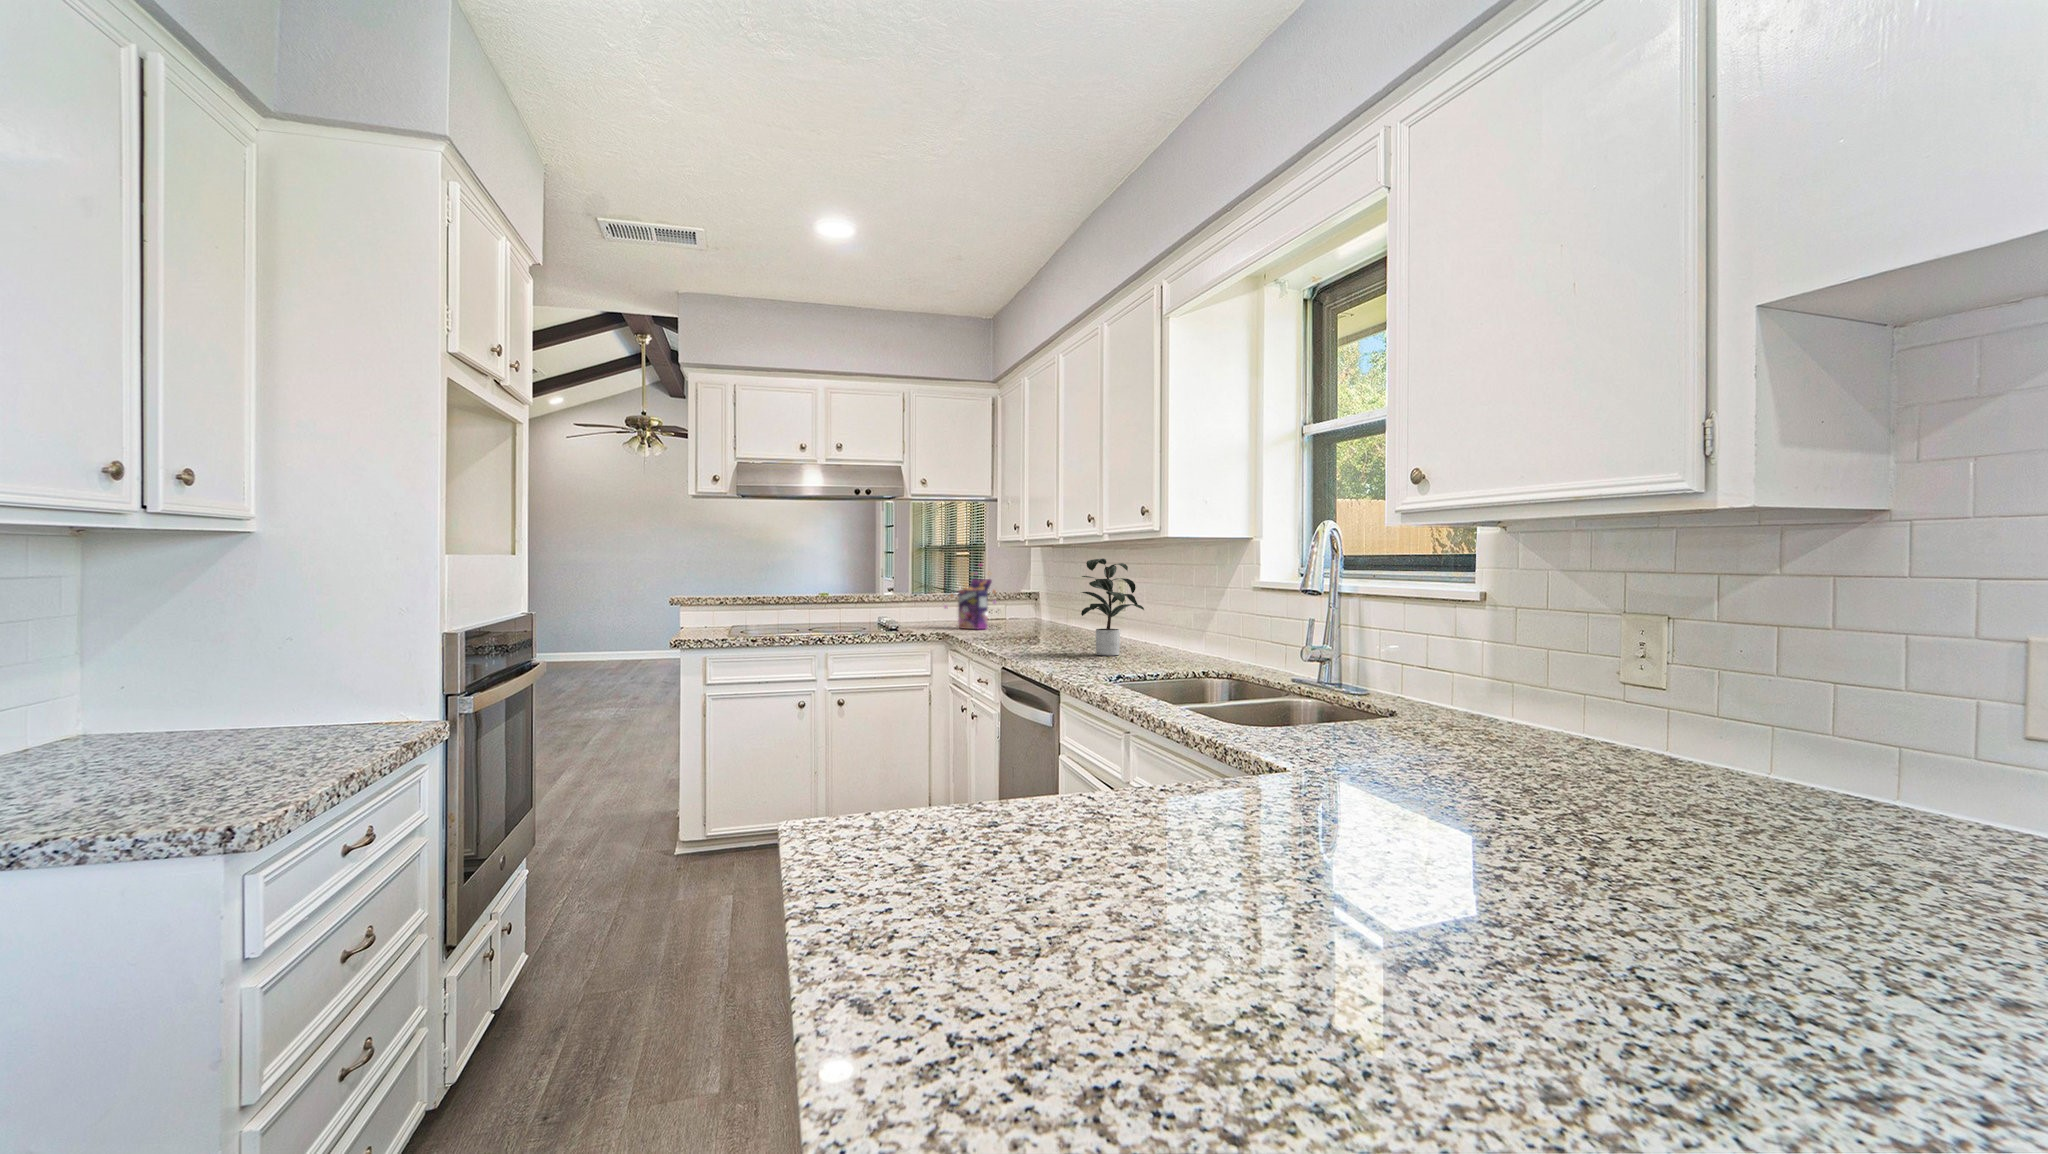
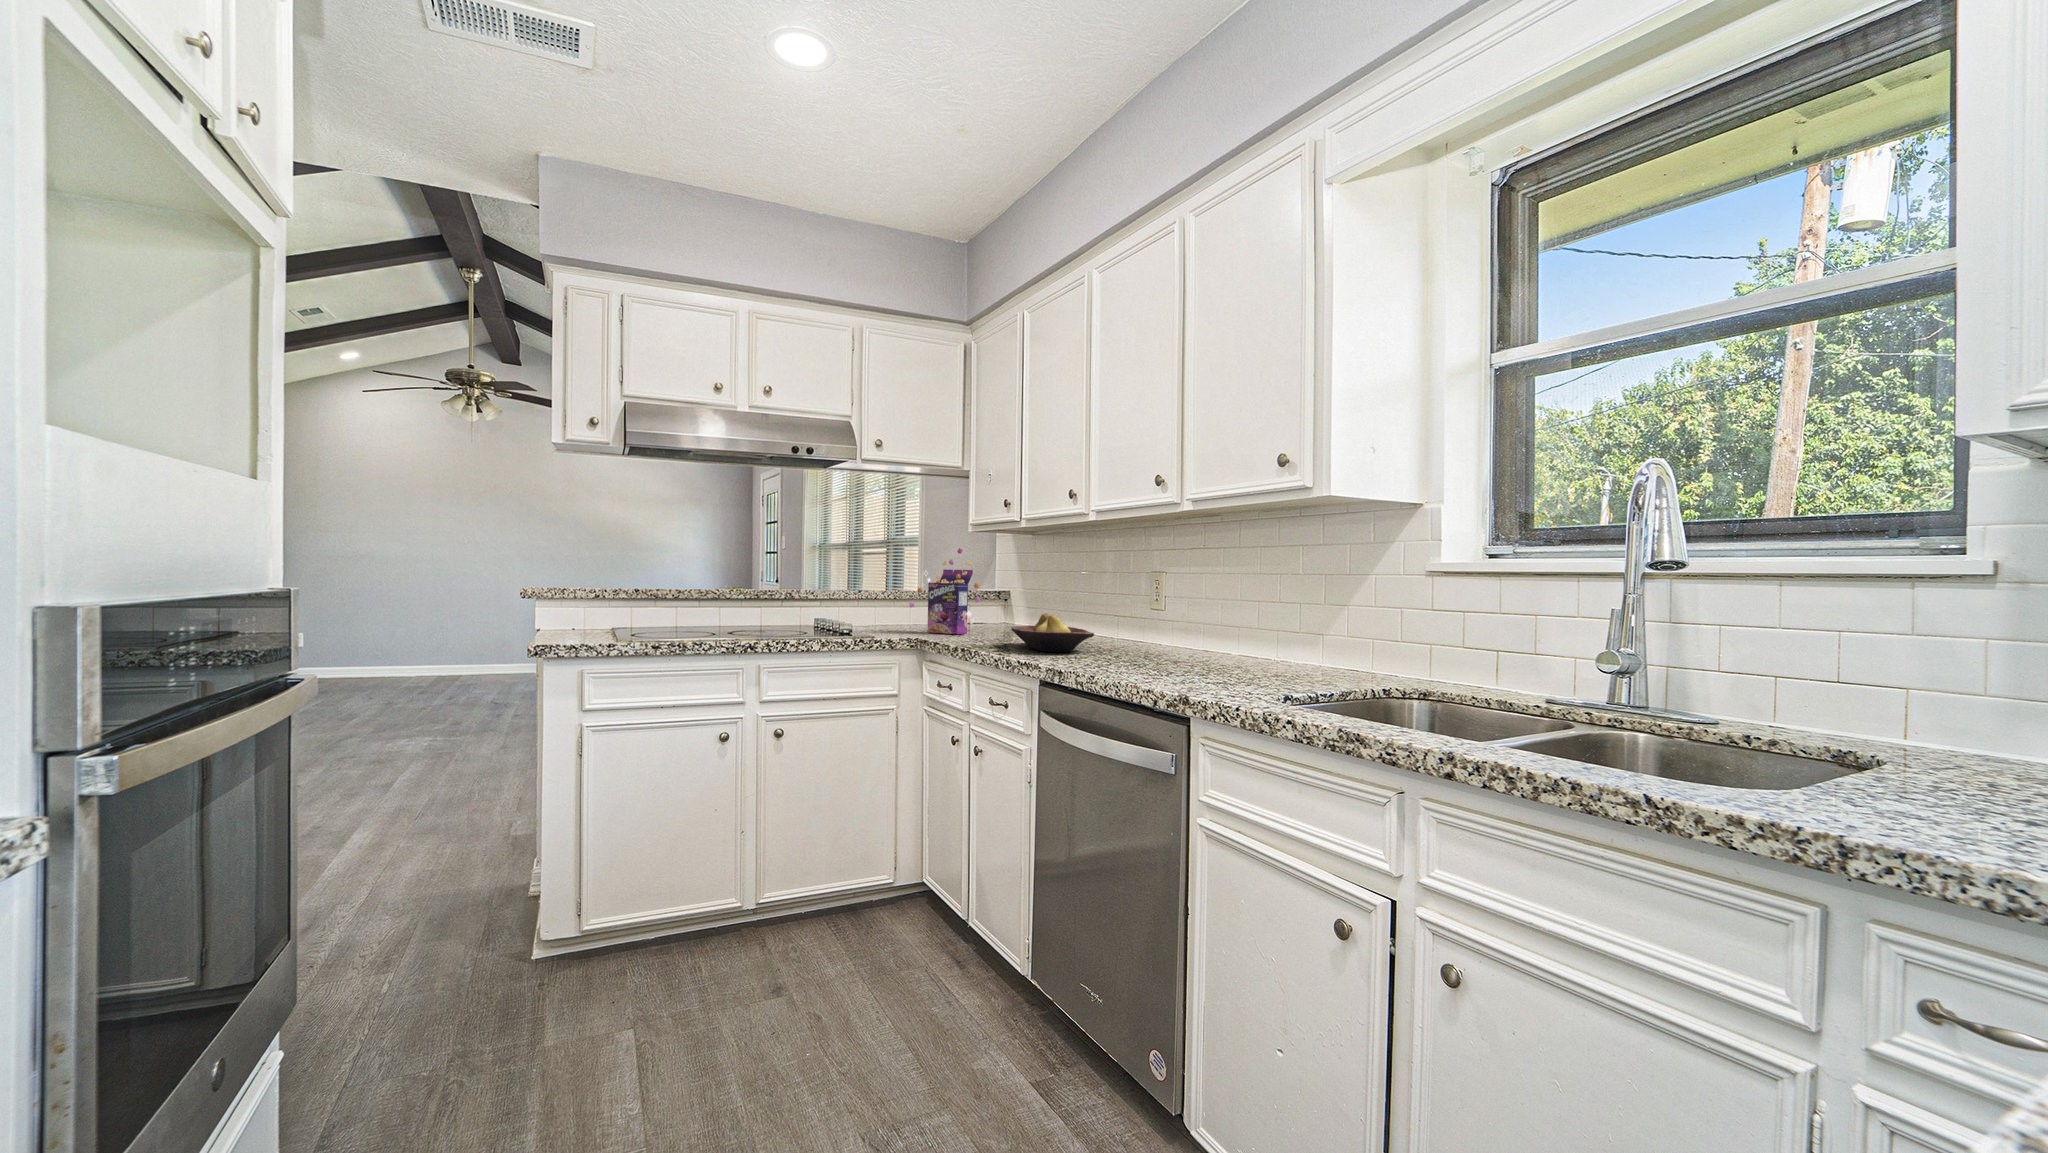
potted plant: present [1081,558,1144,656] -> none [1144,531,1270,667]
fruit bowl: none [1000,615,1056,644] -> present [1011,613,1094,652]

